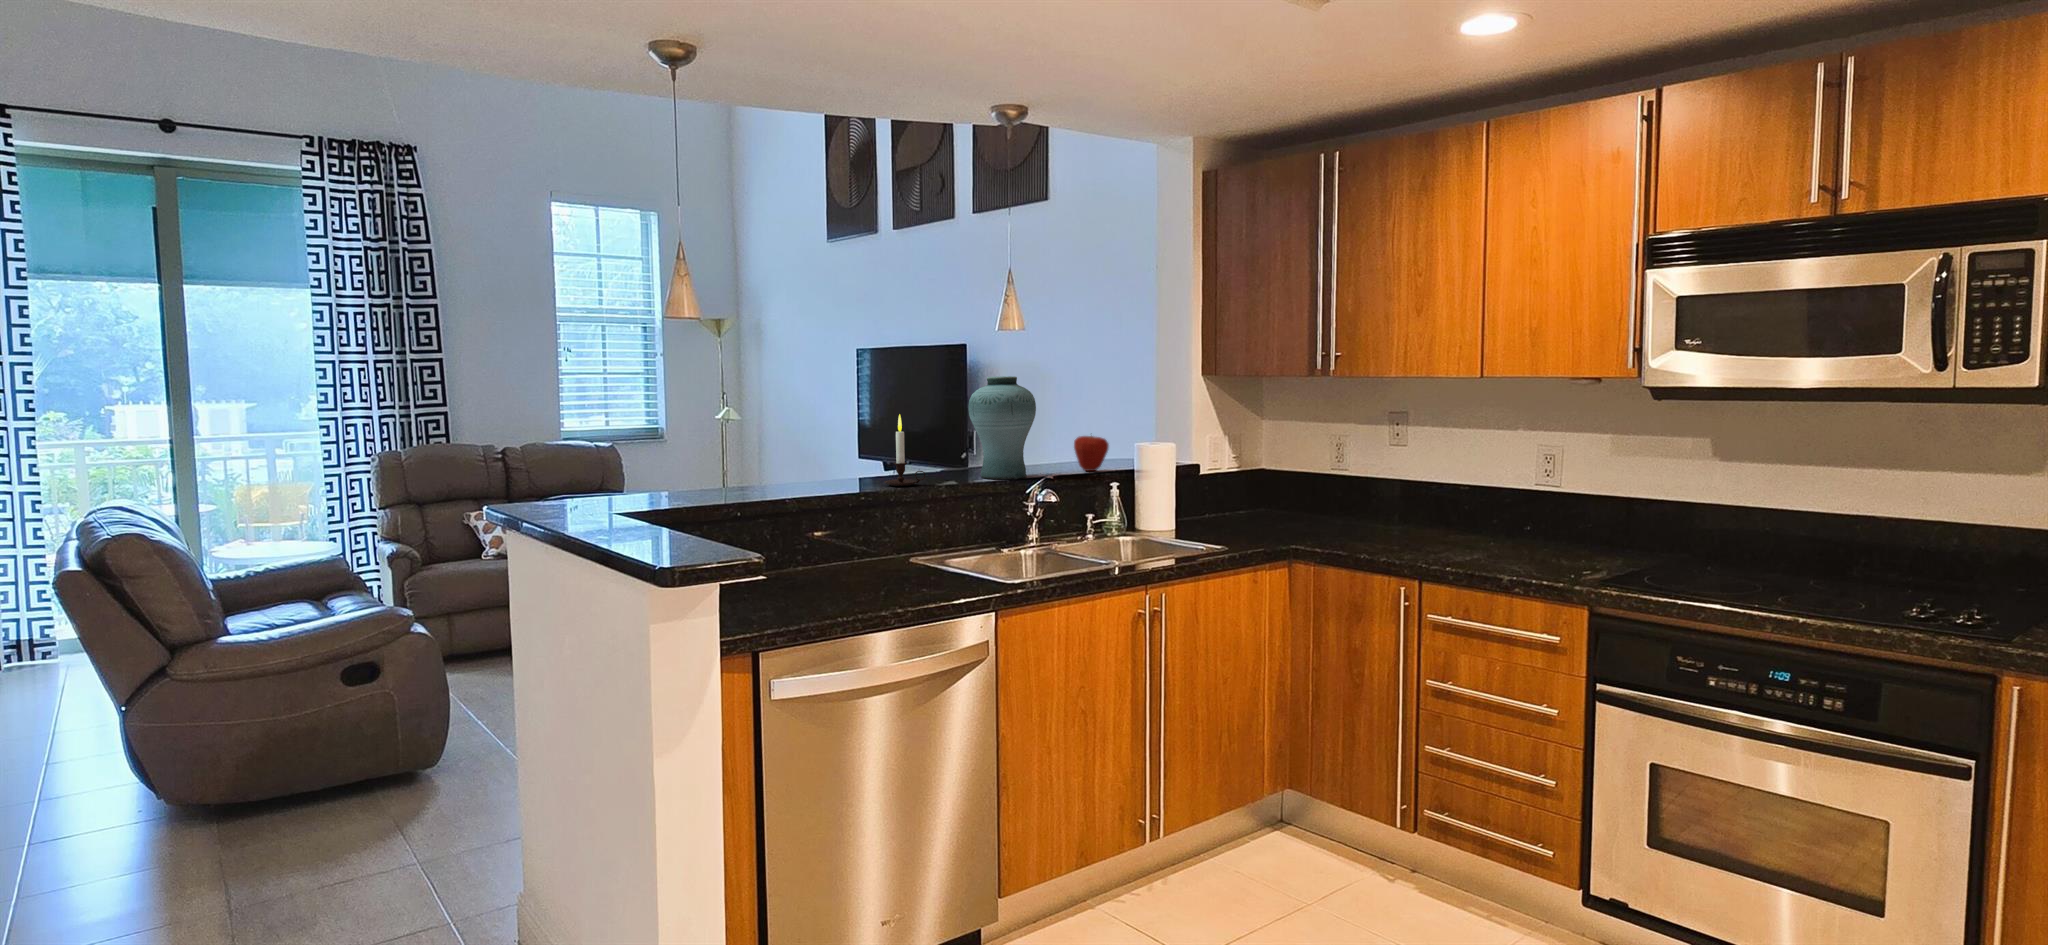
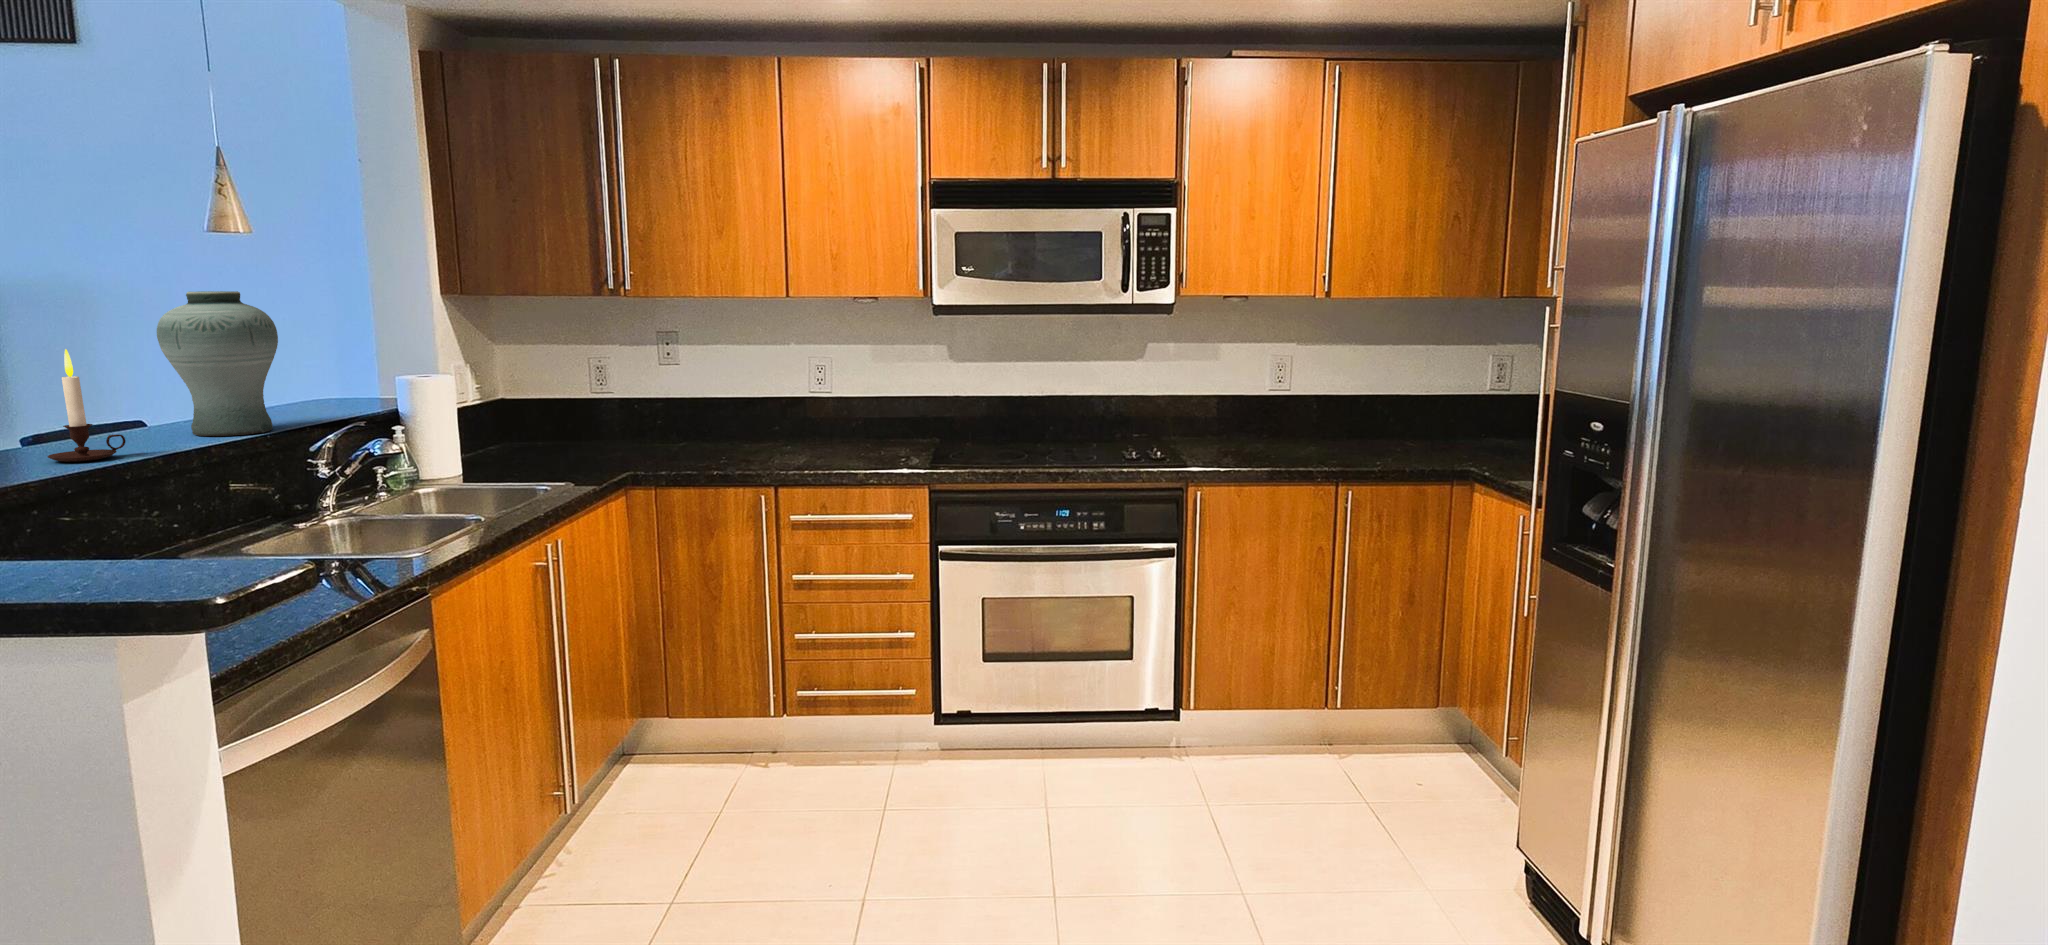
apple: present [1074,436,1109,471] -> none [313,365,366,414]

